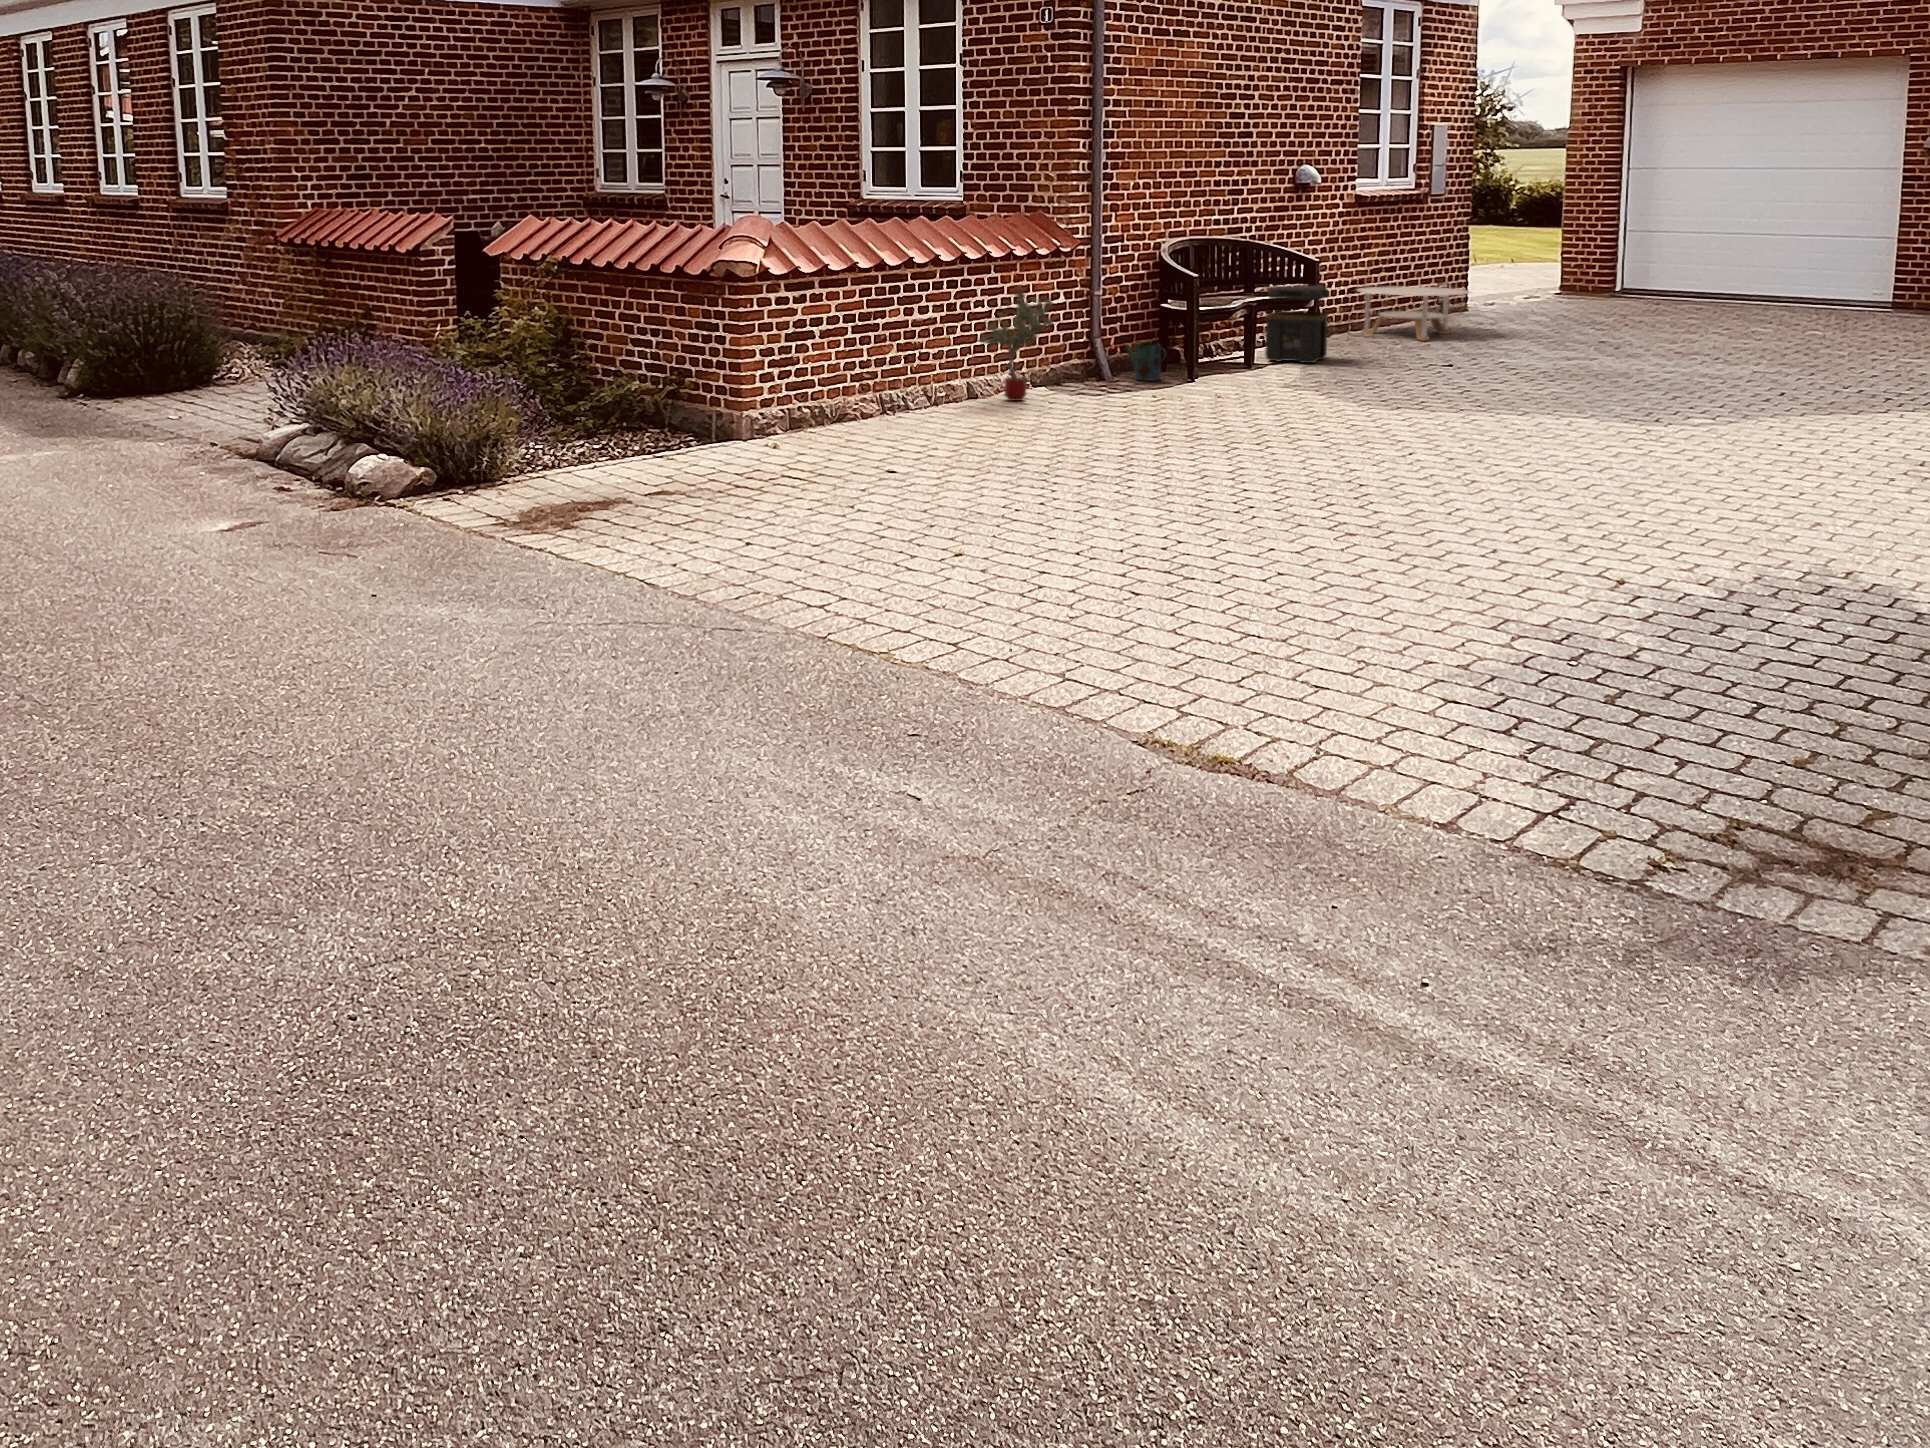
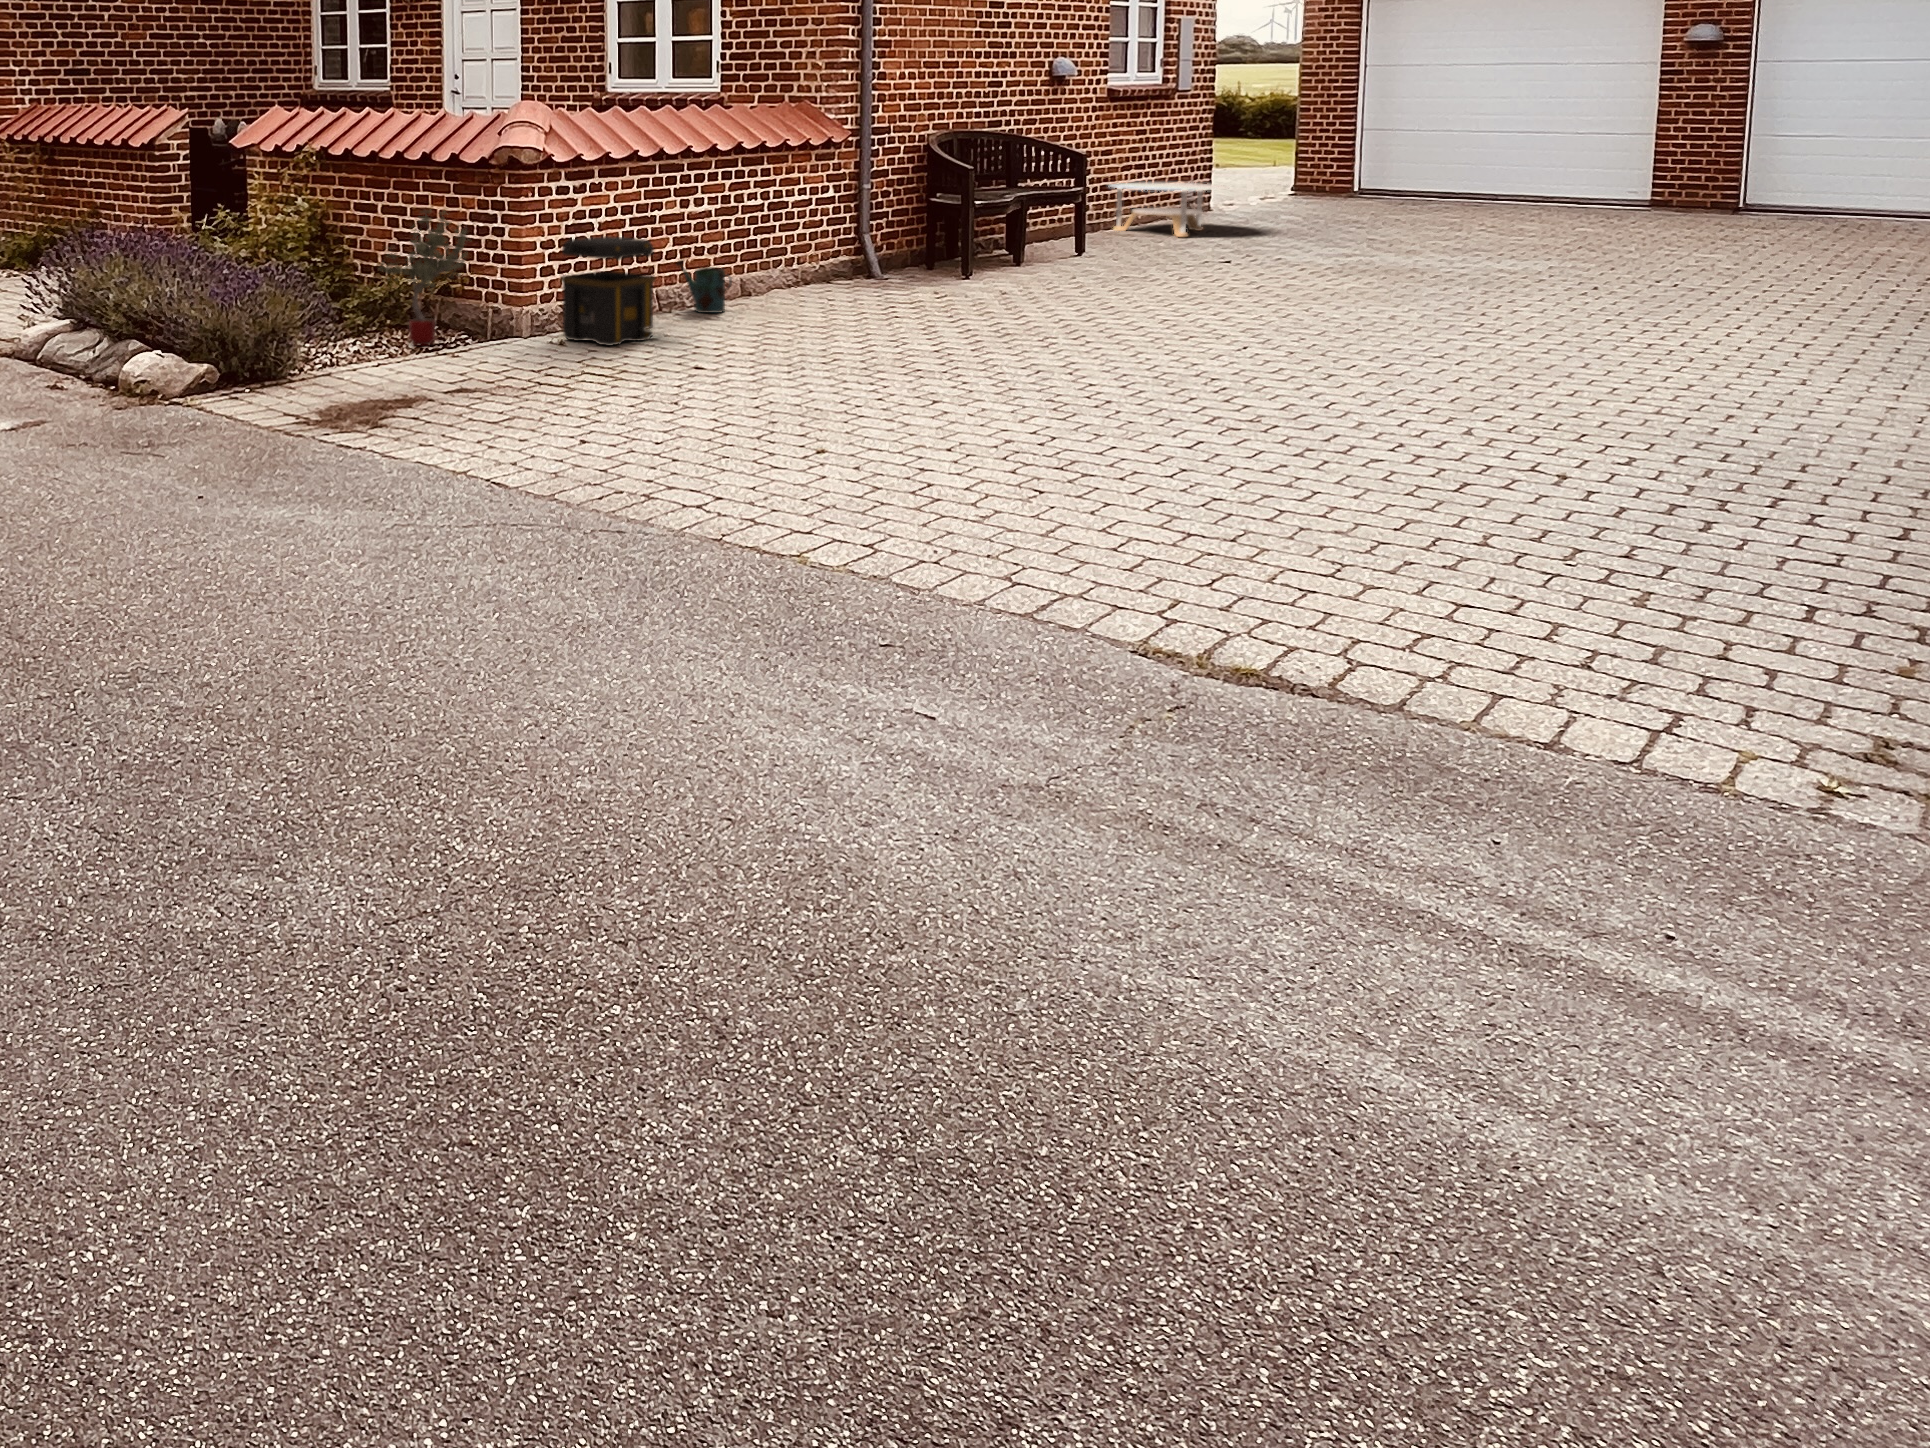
toolbox: present [1265,285,1329,363] -> present [561,236,656,346]
potted tree: present [979,286,1053,401] -> present [379,210,467,346]
watering can: present [1119,336,1167,381] -> present [676,260,732,313]

